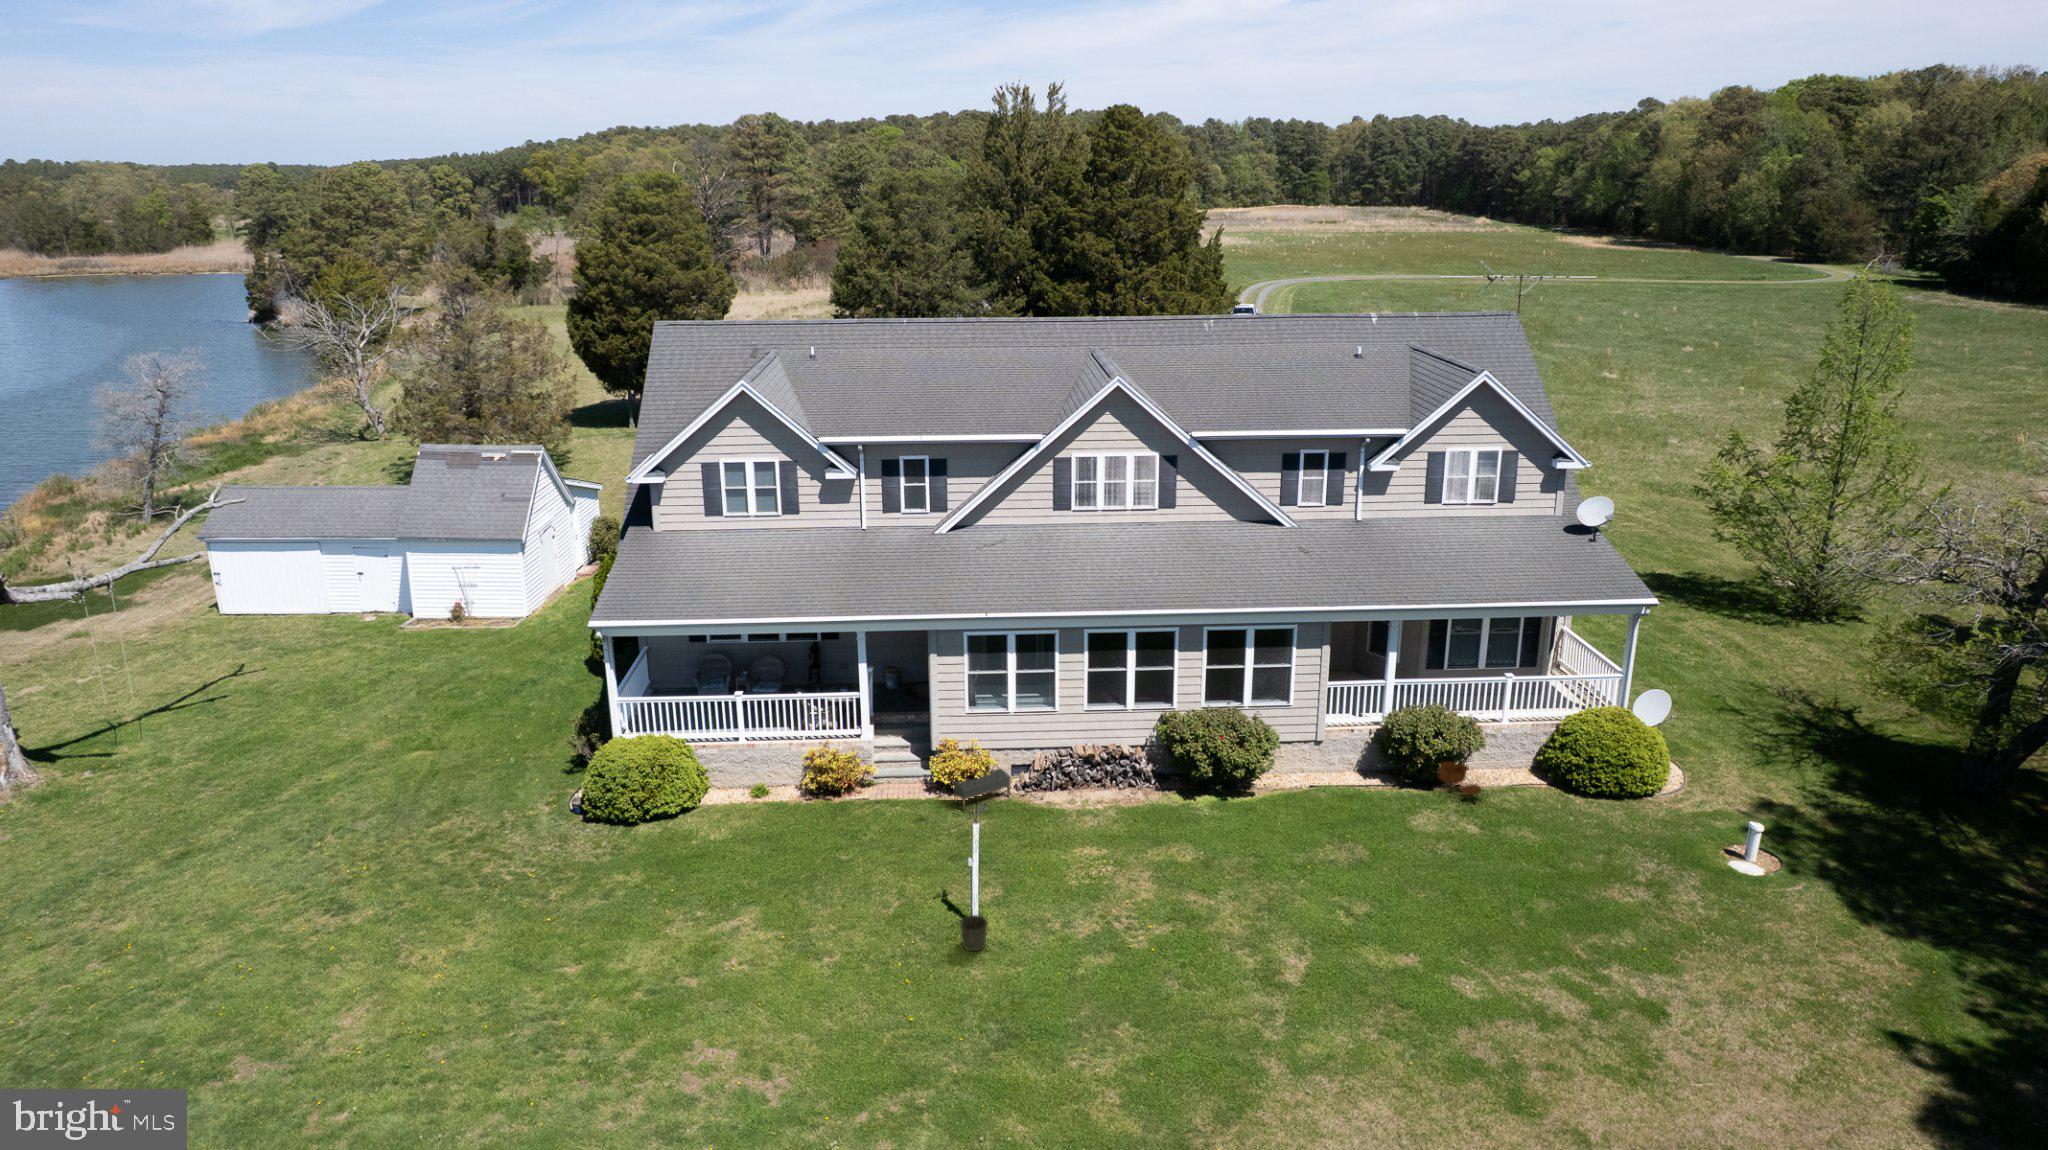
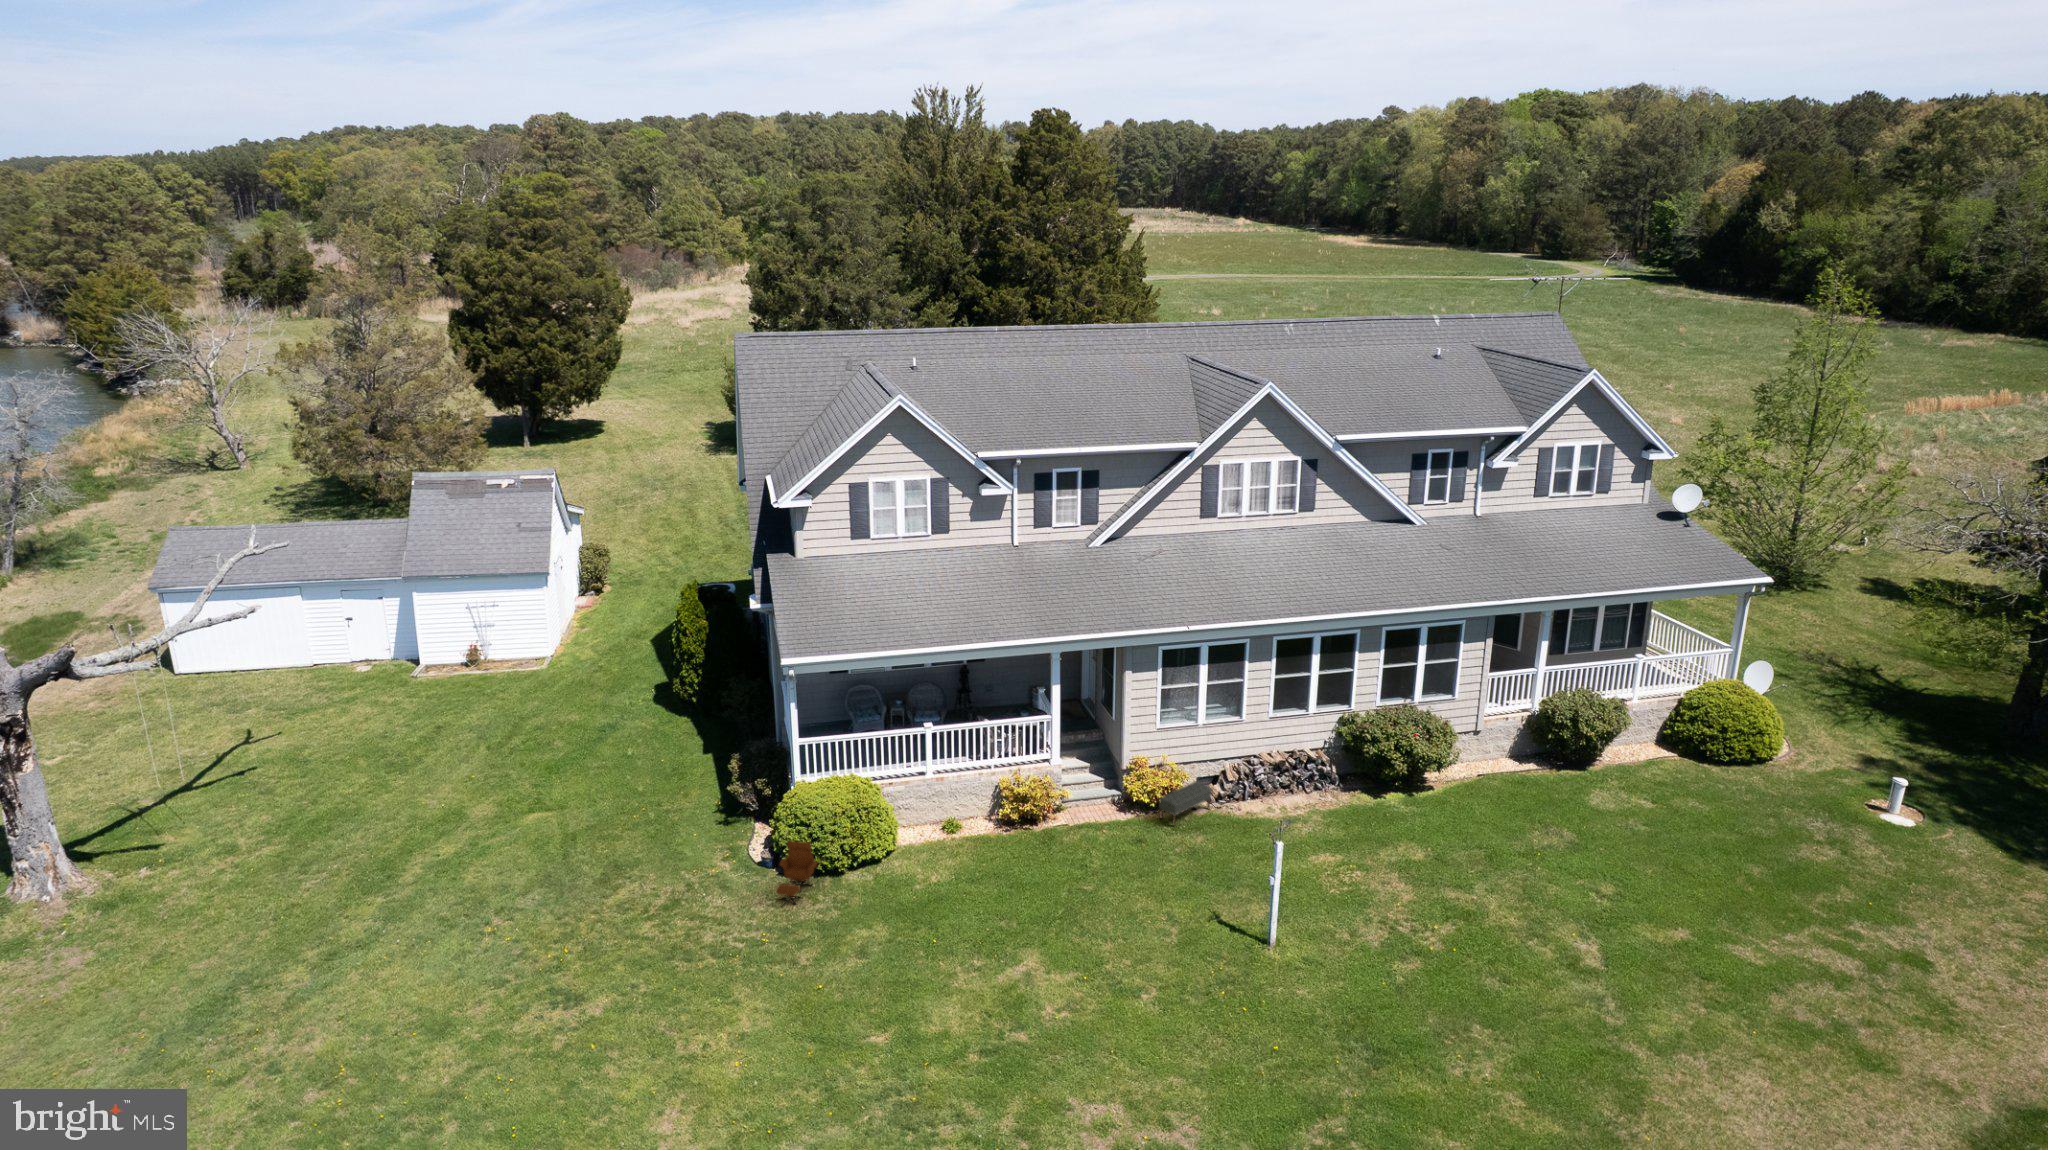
lounge chair: present [1438,762,1481,801] -> present [776,841,817,905]
bucket: present [960,915,987,951] -> none [1265,928,1294,964]

